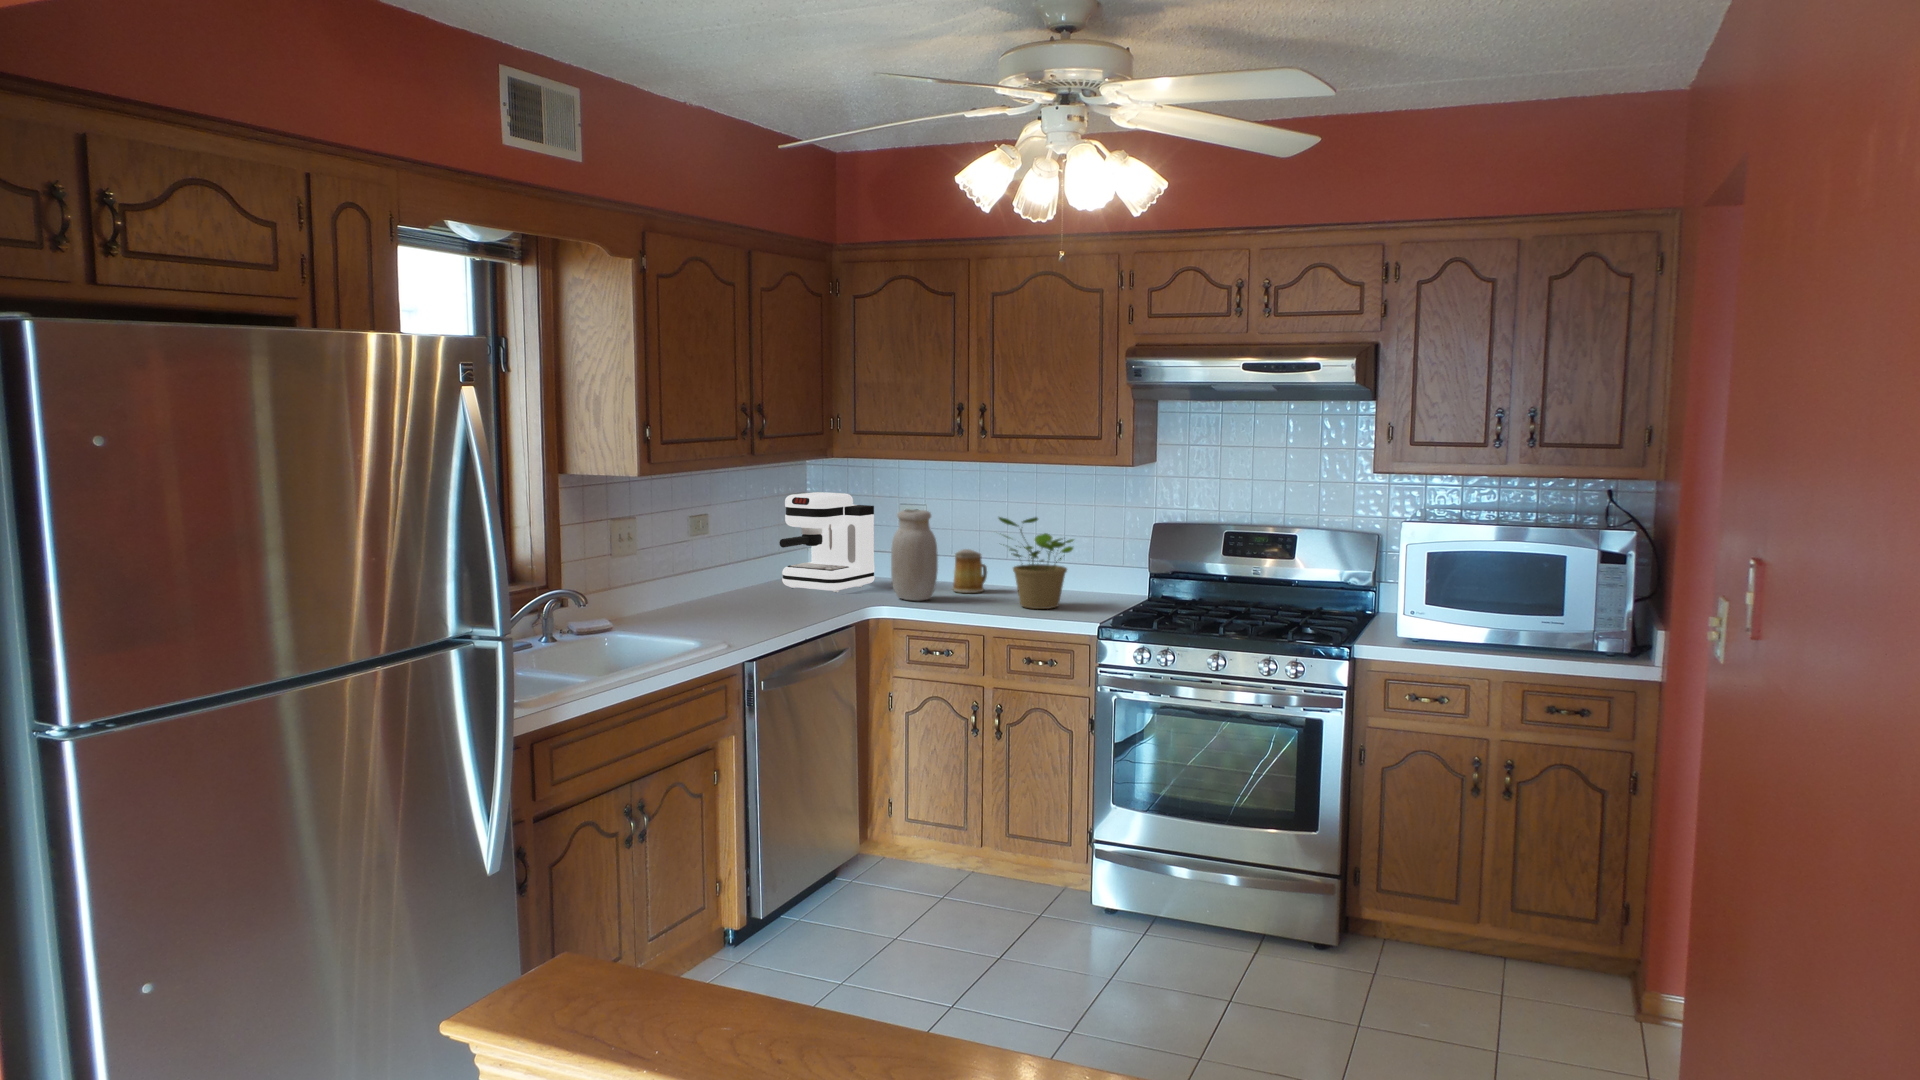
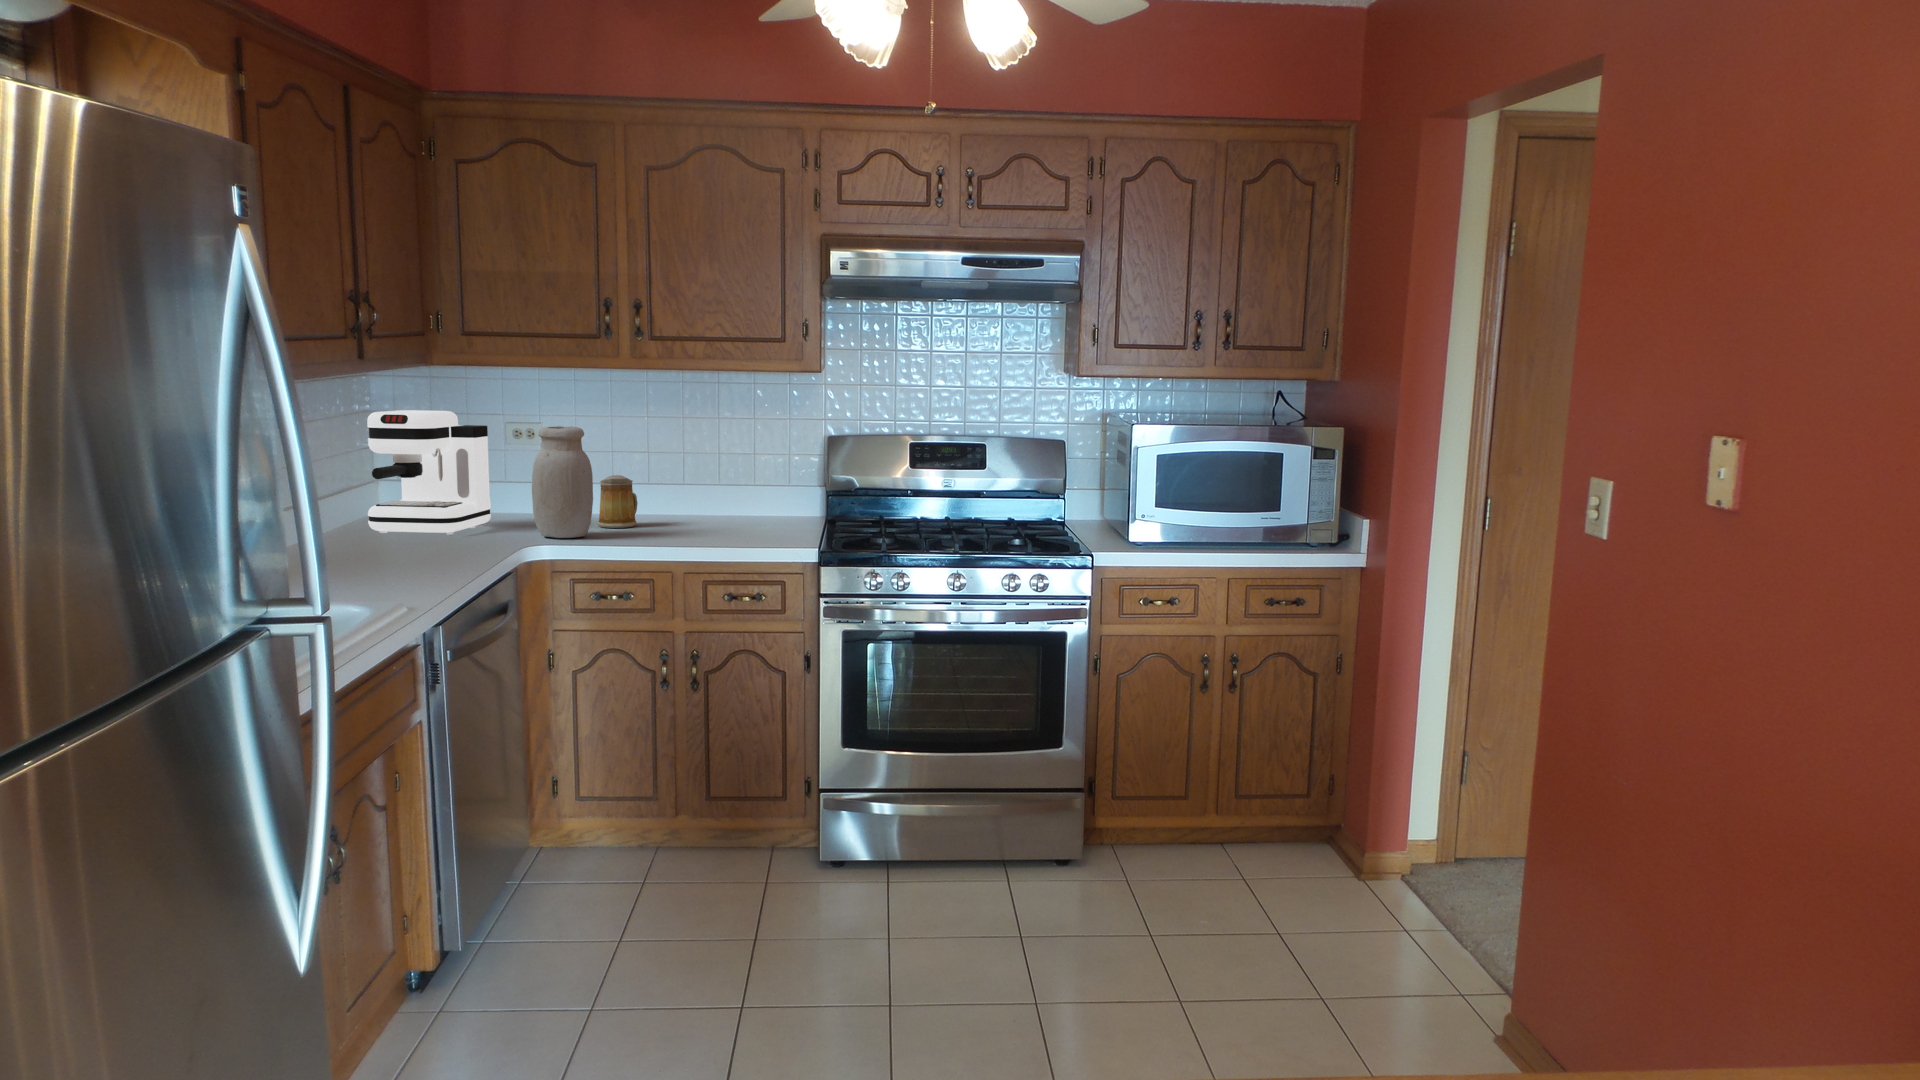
potted plant: present [999,517,1073,609] -> none [670,430,770,538]

